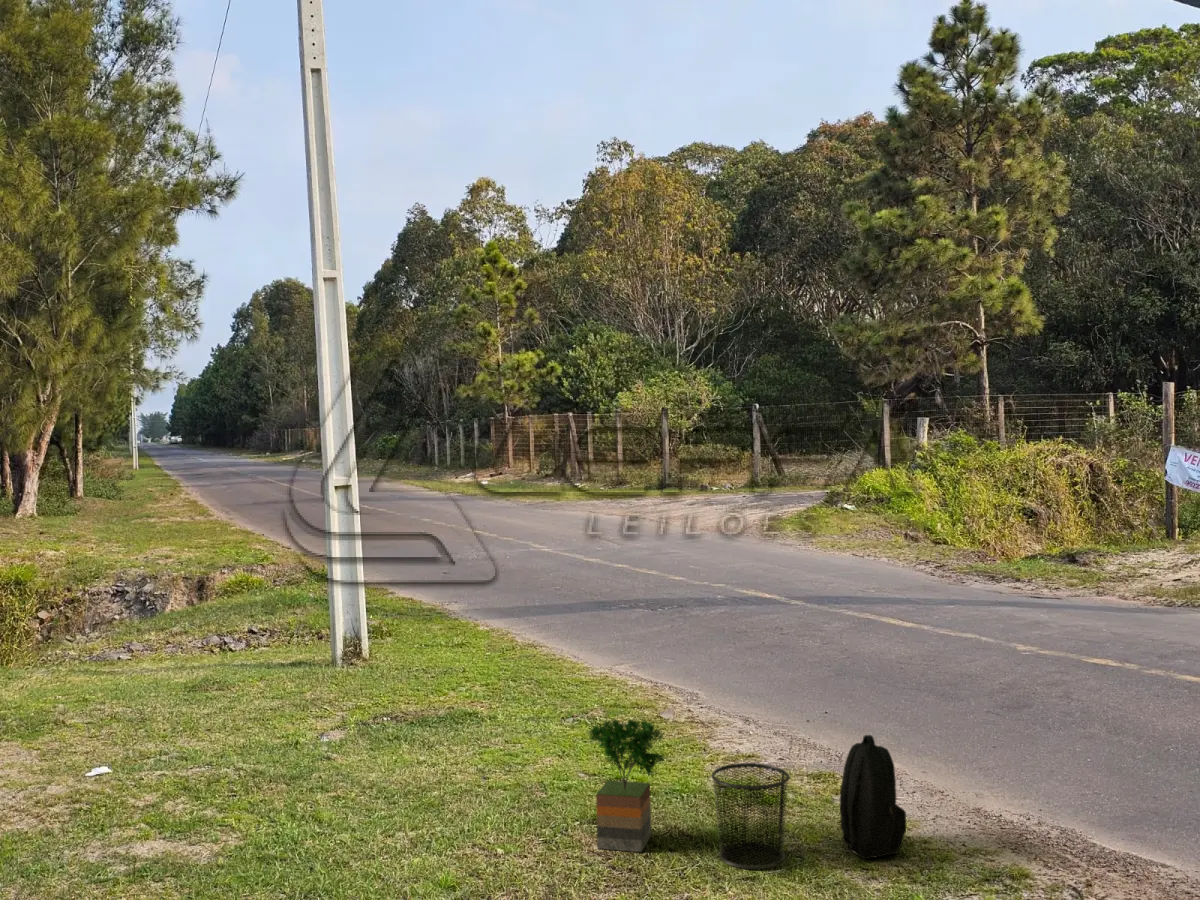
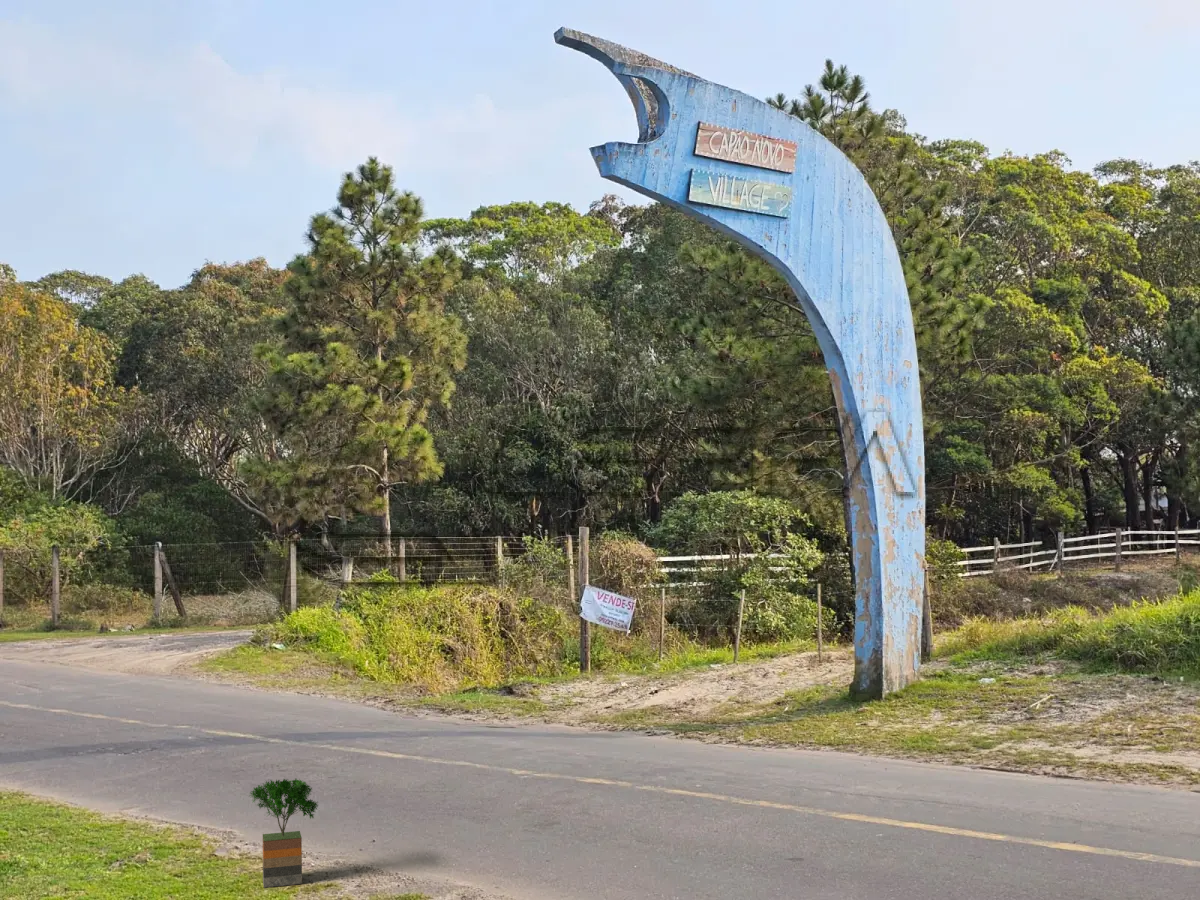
backpack: present [840,735,906,859] -> none [444,771,497,862]
trash can: present [711,763,790,869] -> none [358,802,418,880]

